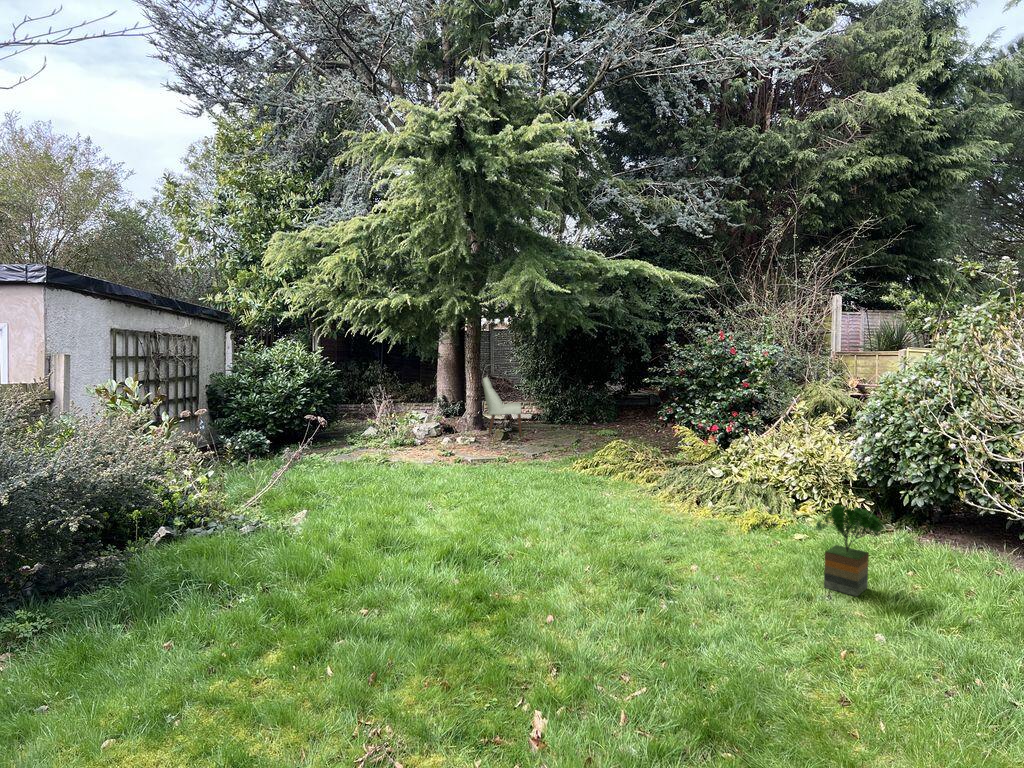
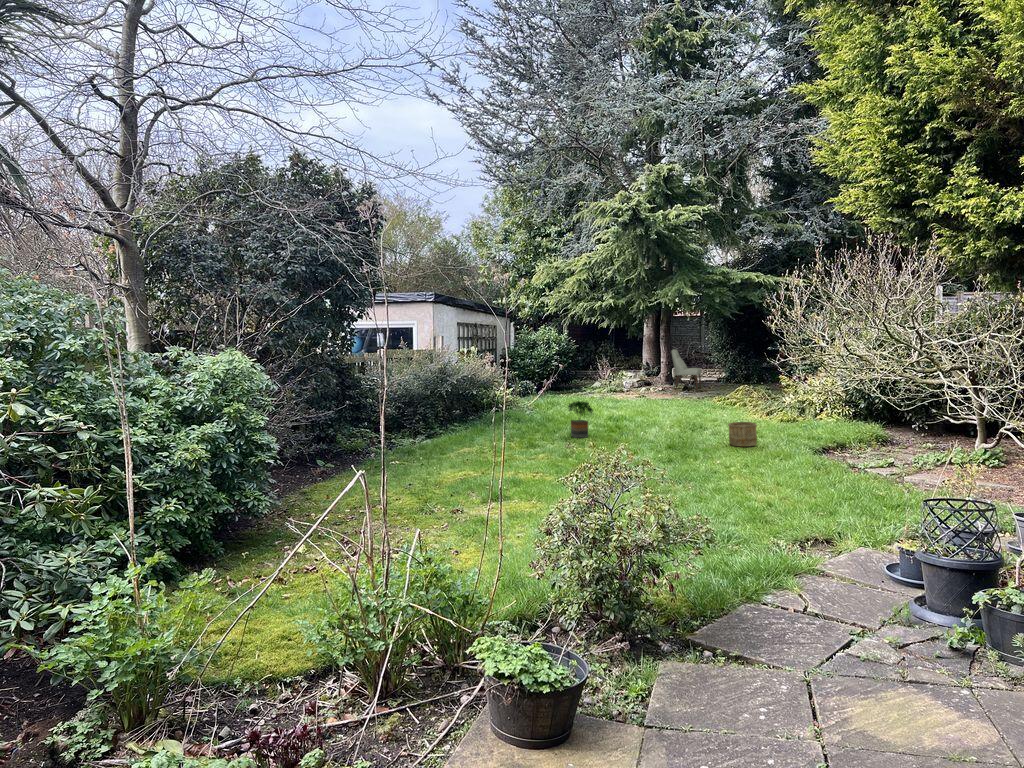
potted tree: present [816,505,884,596] -> present [568,401,593,438]
wooden bucket: none [874,613,976,716] -> present [728,422,757,447]

